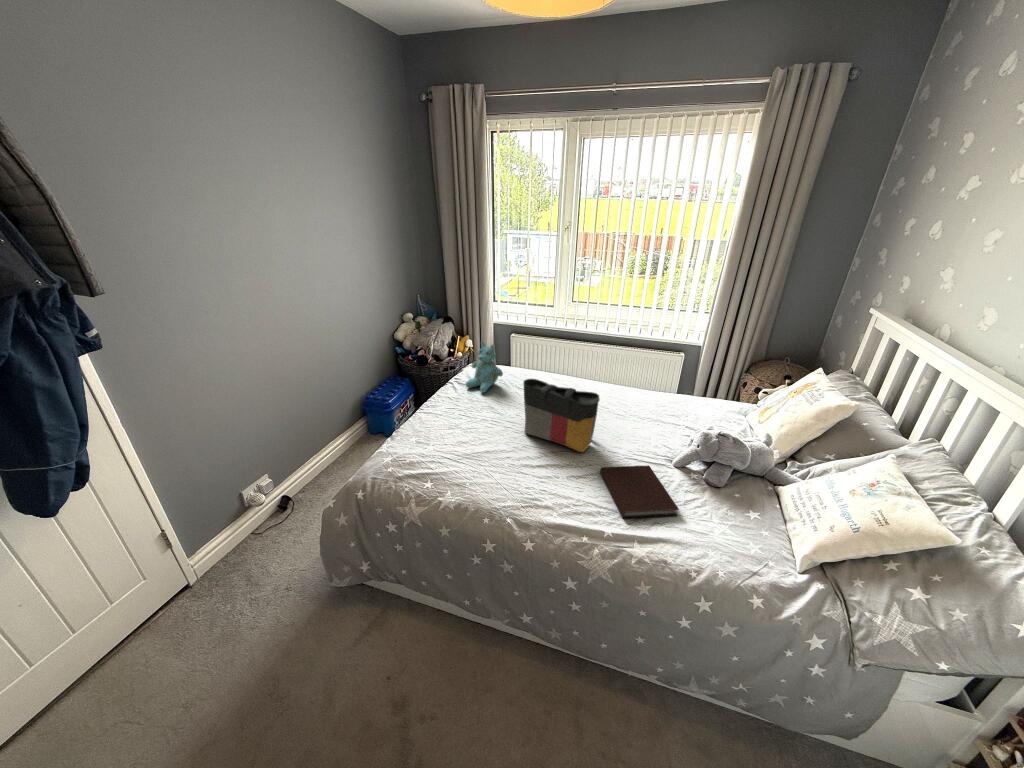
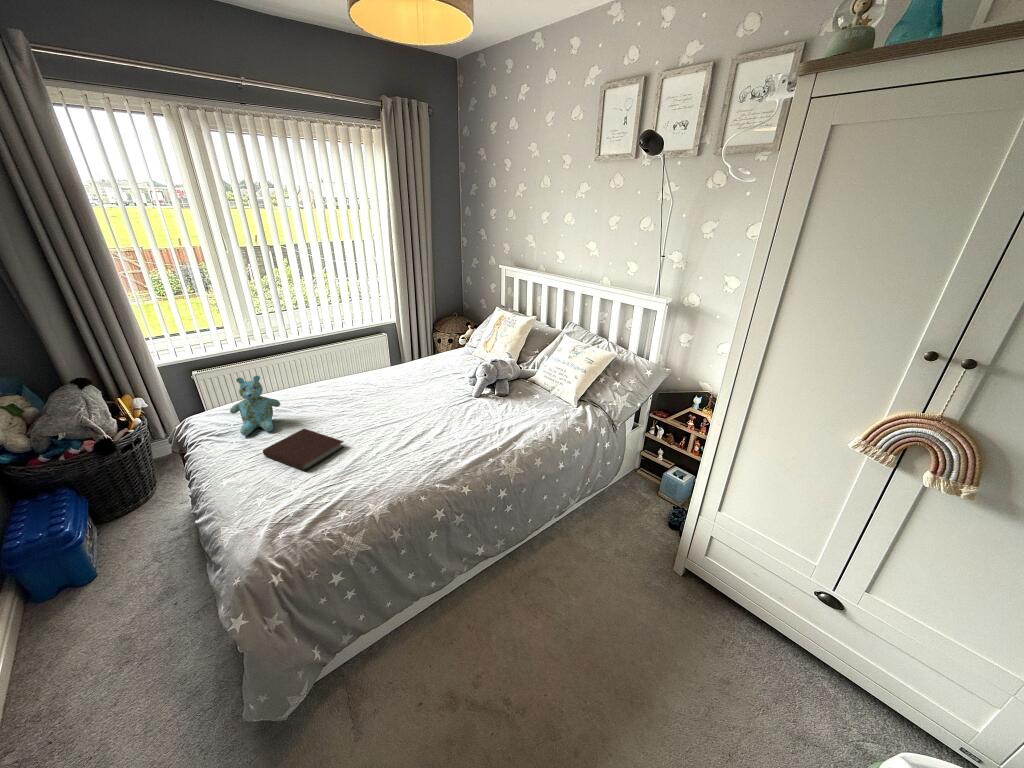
tote bag: present [523,379,600,452] -> none [344,368,423,434]
notebook: present [600,466,679,519] -> present [263,429,344,471]

